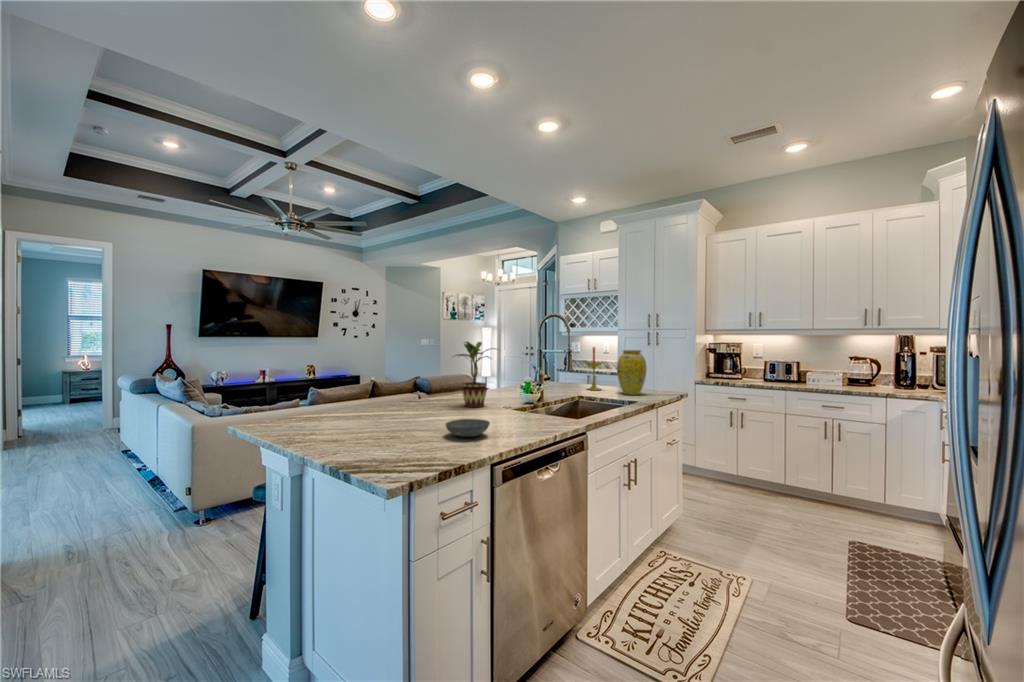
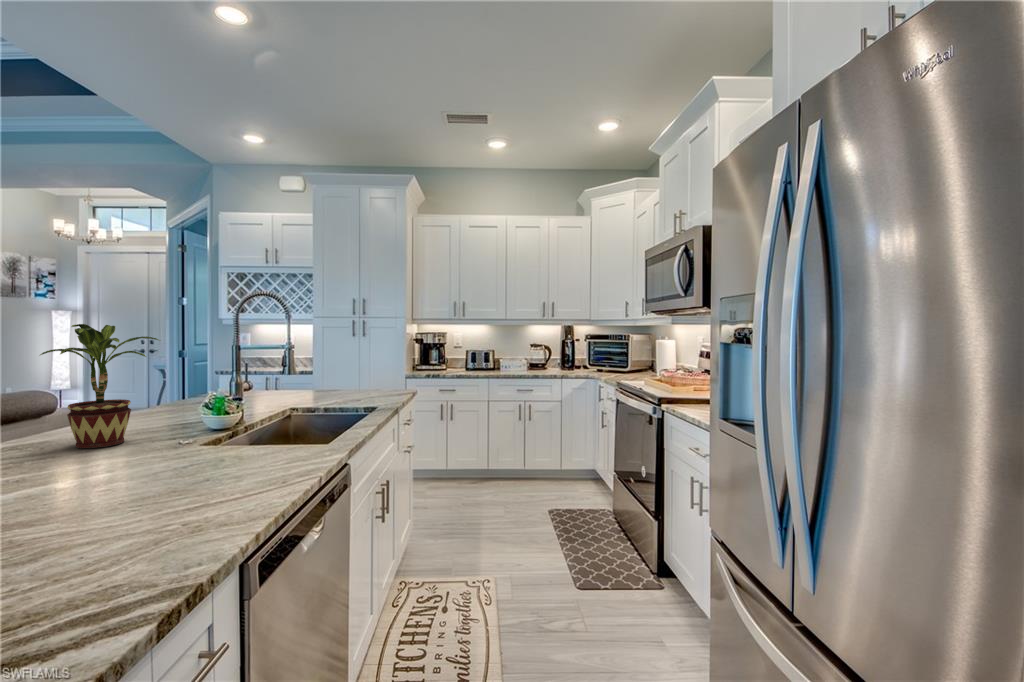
candle: present [586,347,602,390] -> none [288,335,313,395]
vase: present [617,350,647,395] -> none [336,340,374,396]
bowl: present [445,419,490,437] -> none [60,475,183,524]

